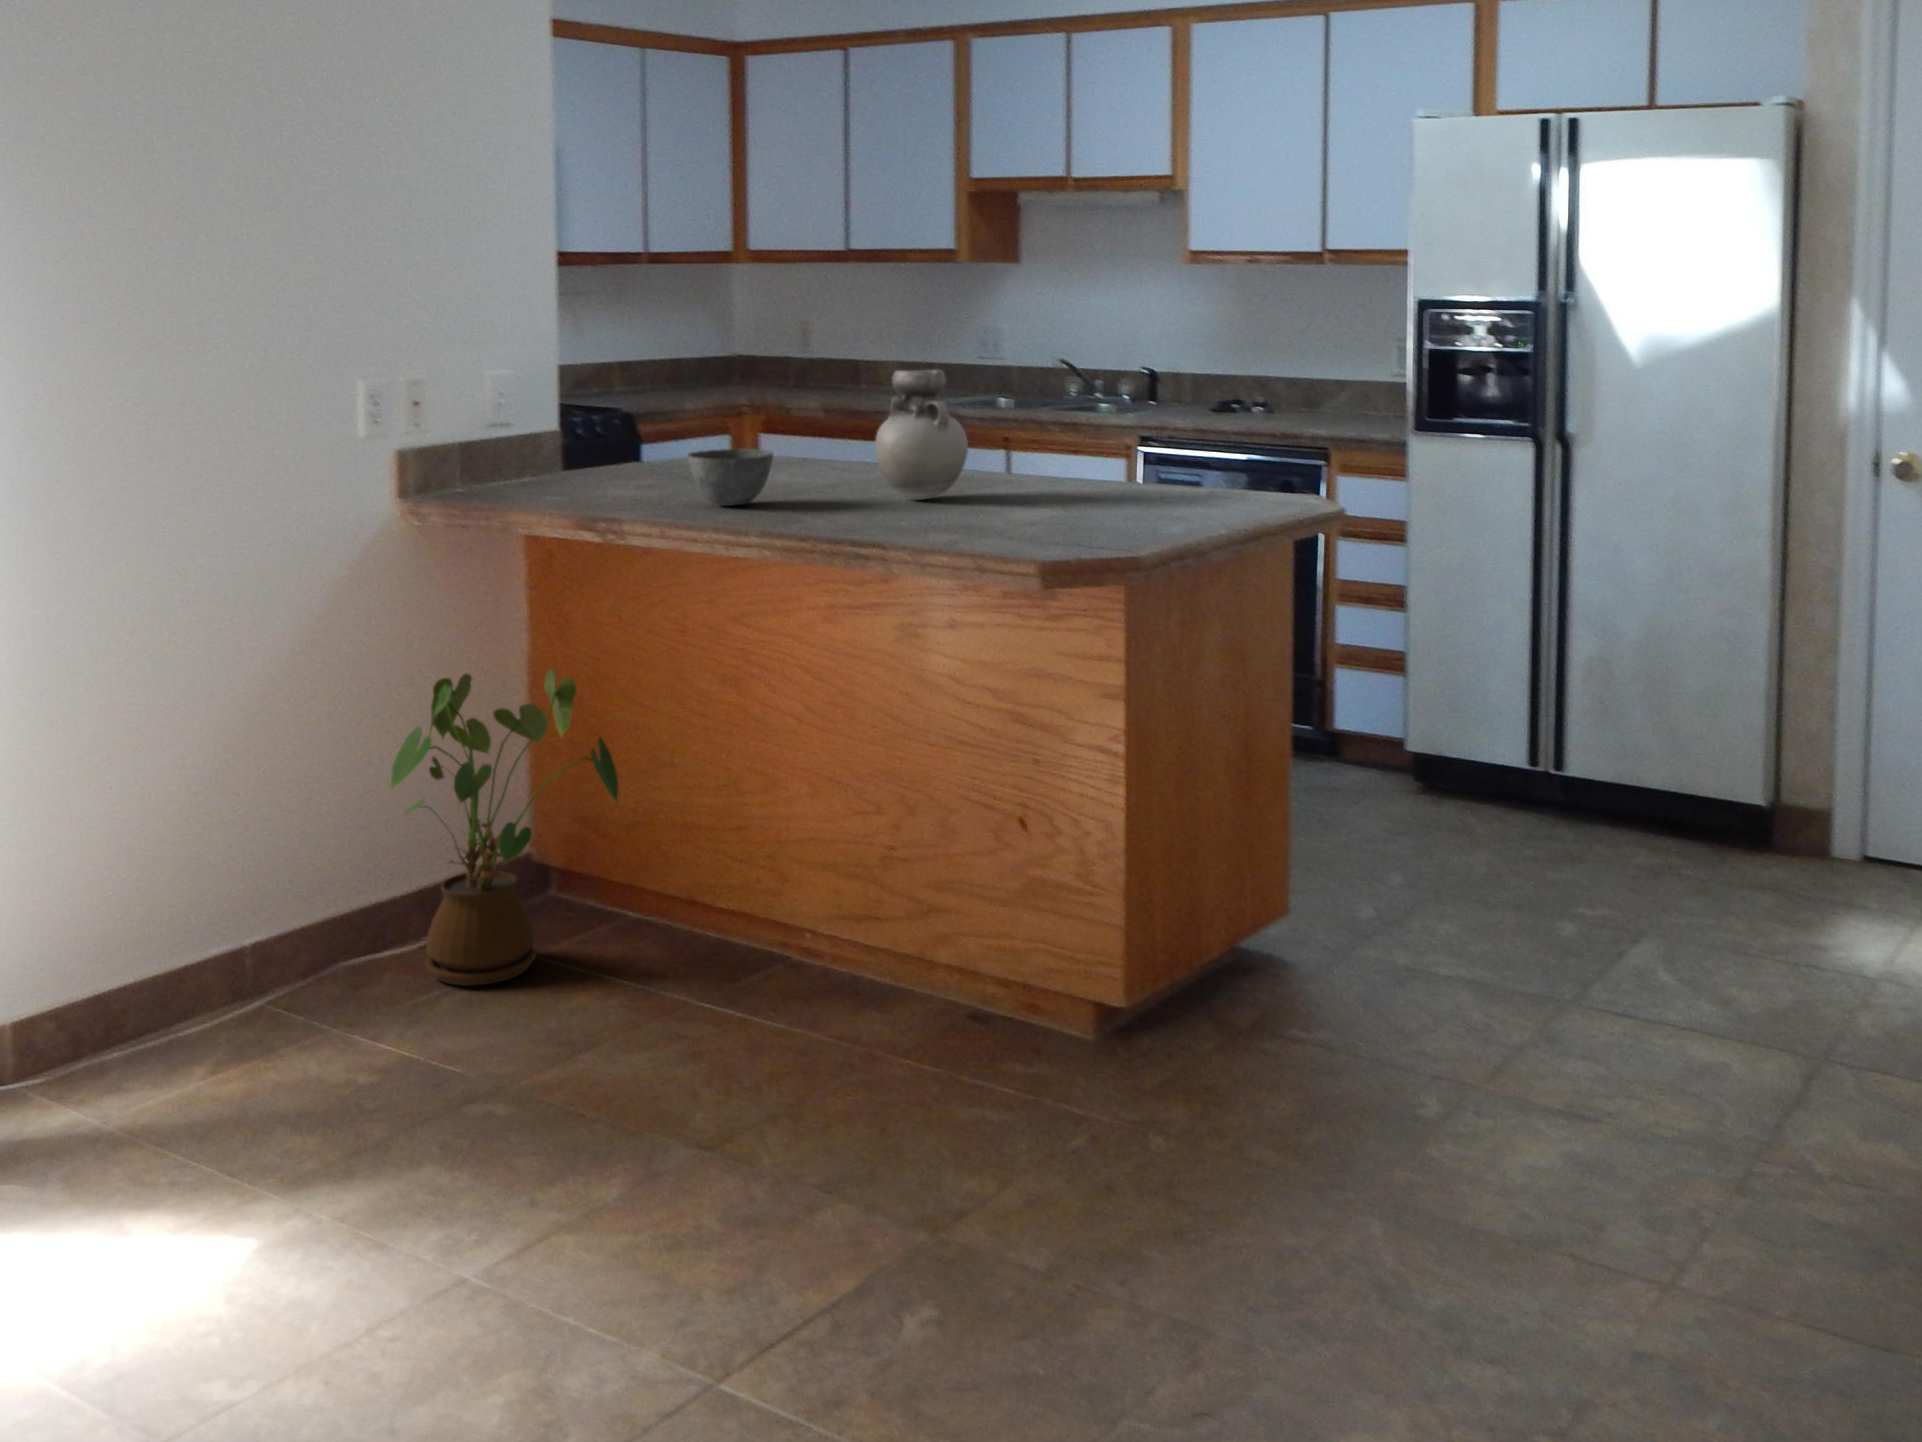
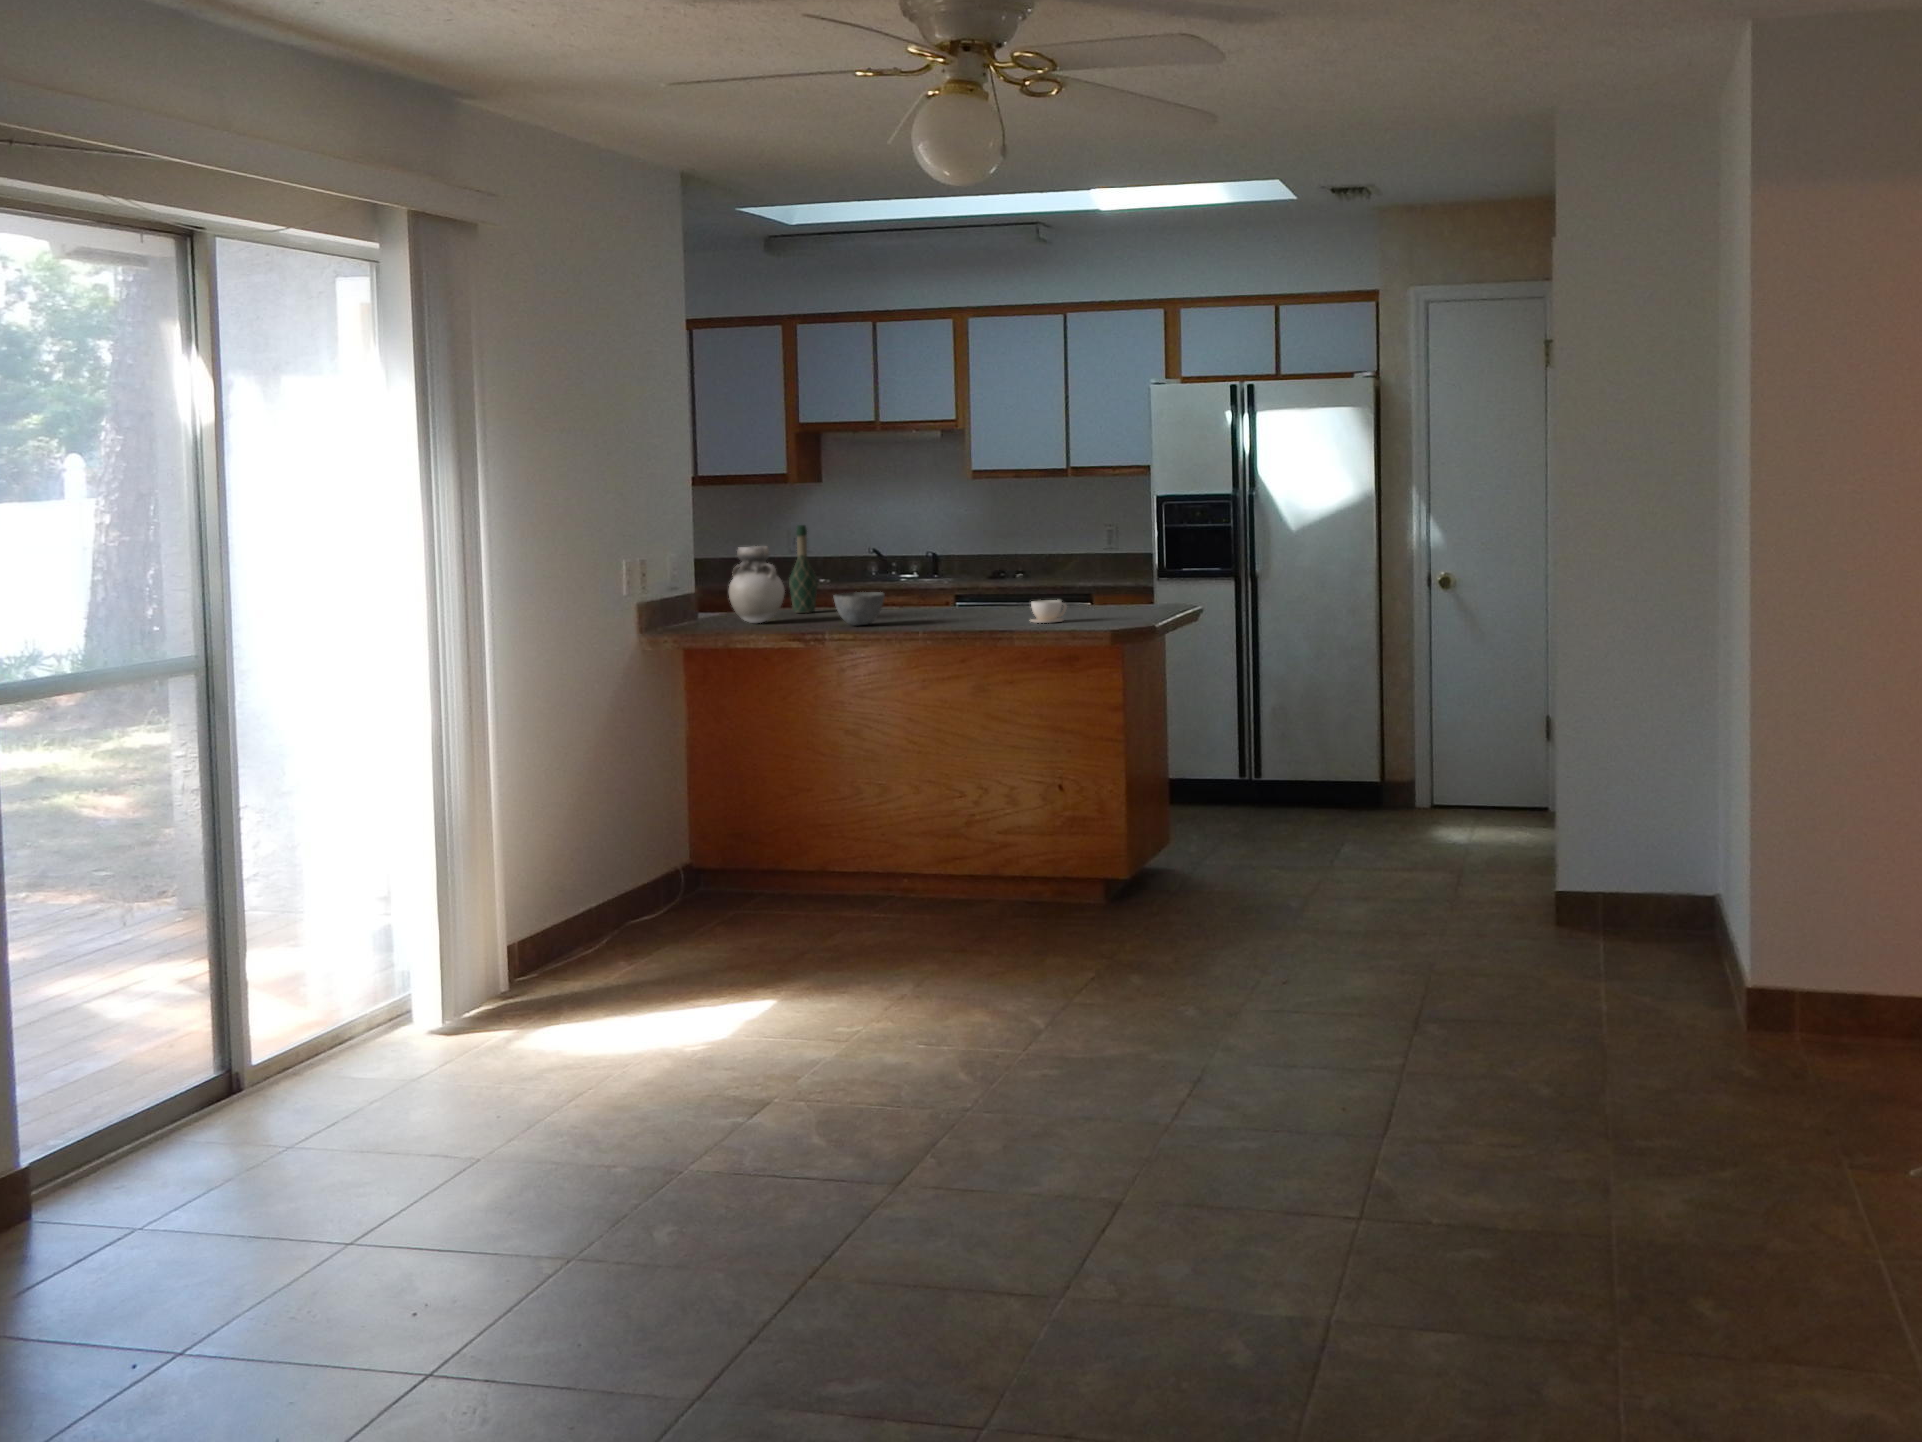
wine bottle: none [729,330,774,468] -> present [789,525,817,613]
vase: present [875,370,968,500] -> present [729,546,785,623]
coffee cup: none [982,484,1050,527] -> present [1031,600,1067,623]
house plant: present [390,670,618,986] -> none [655,740,804,932]

